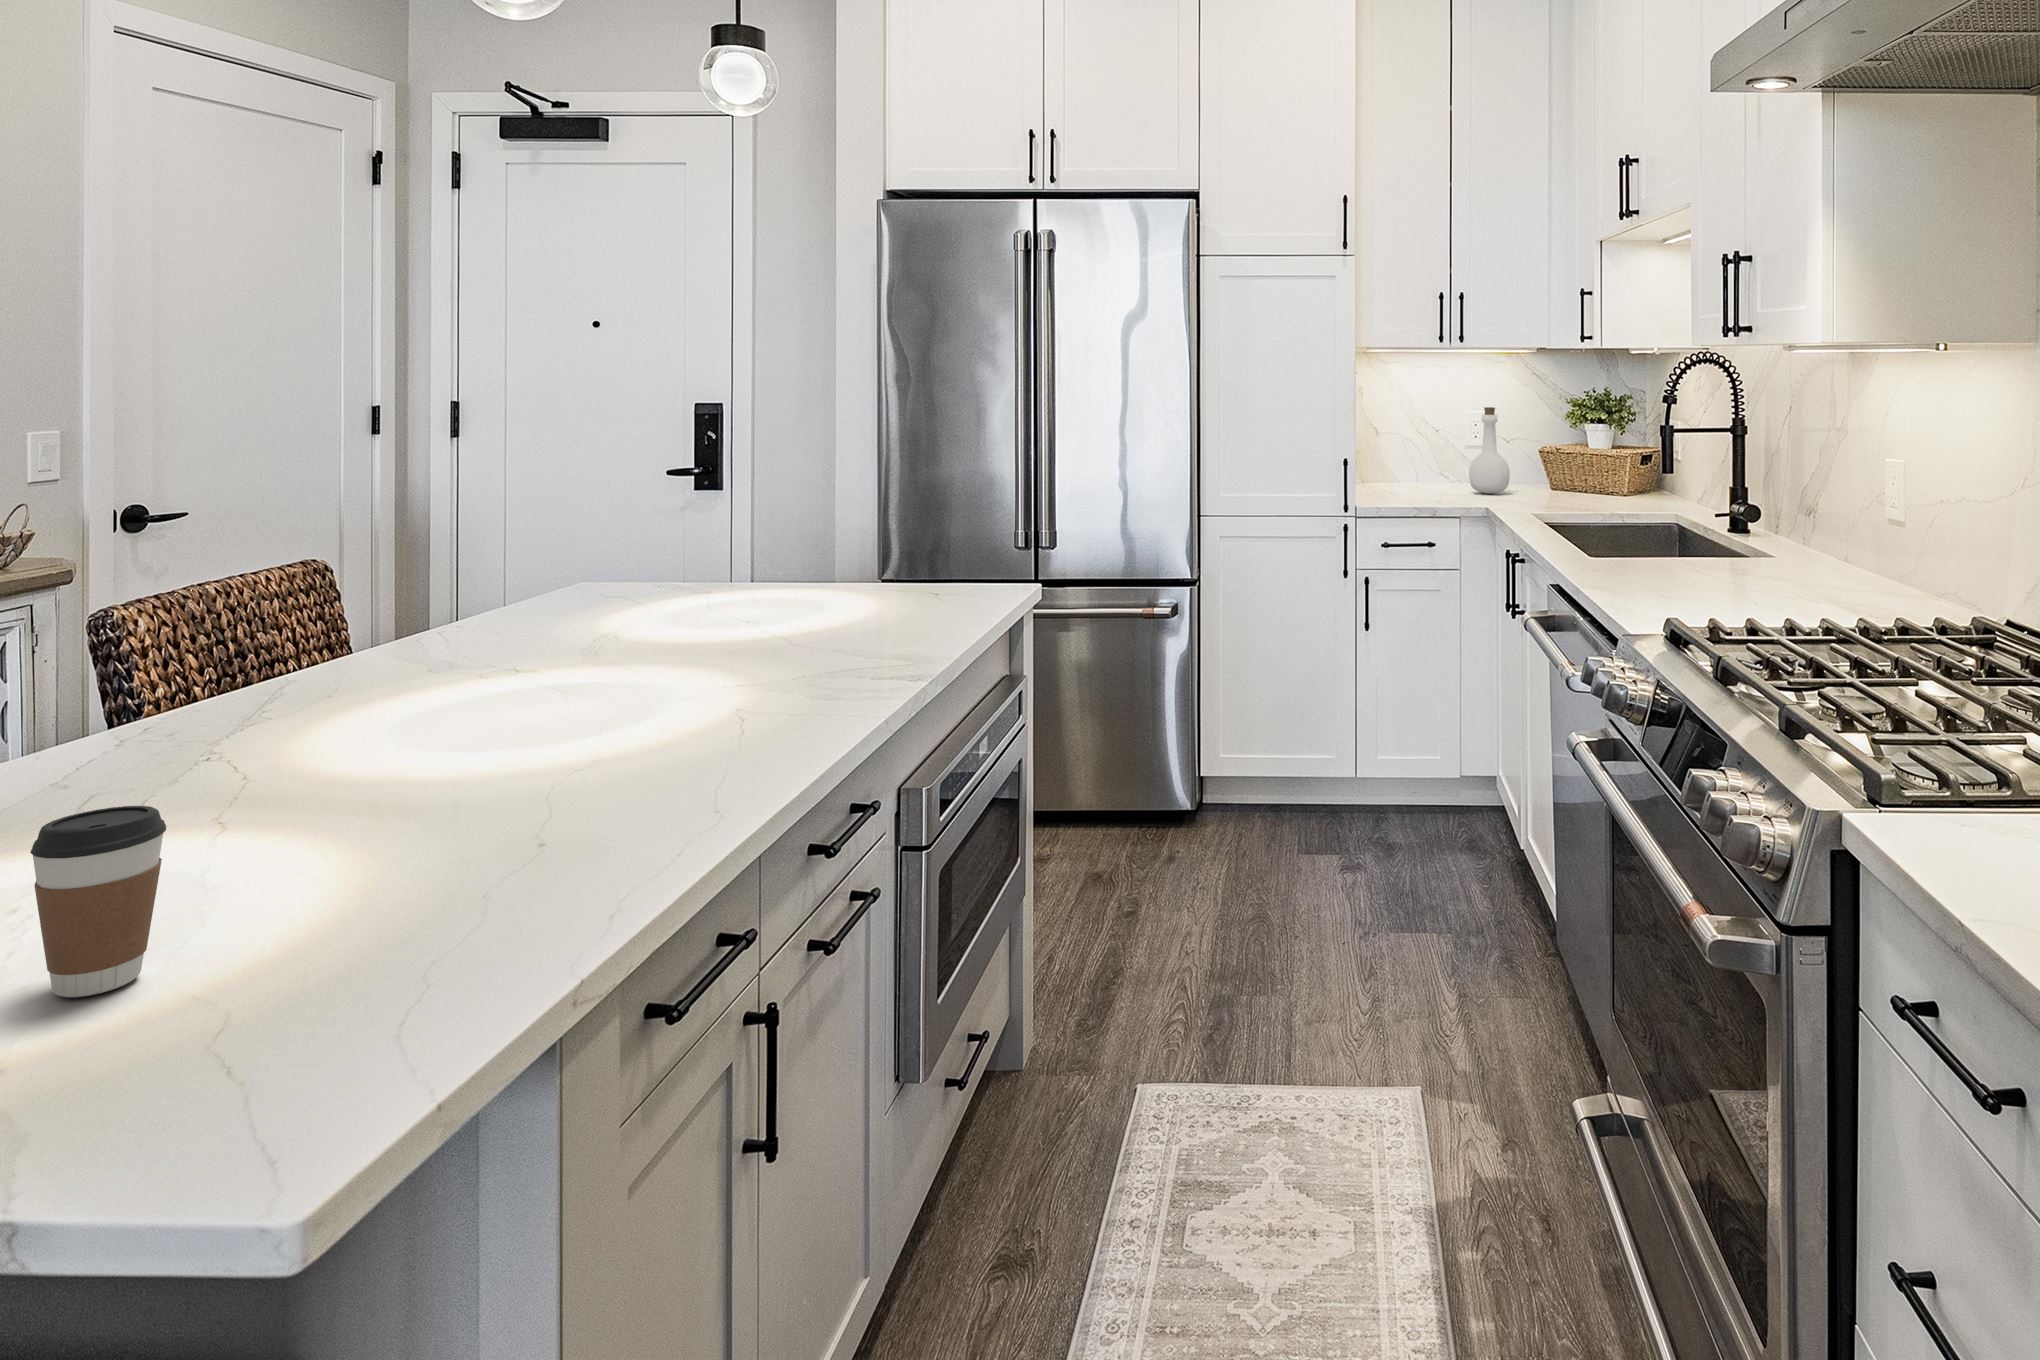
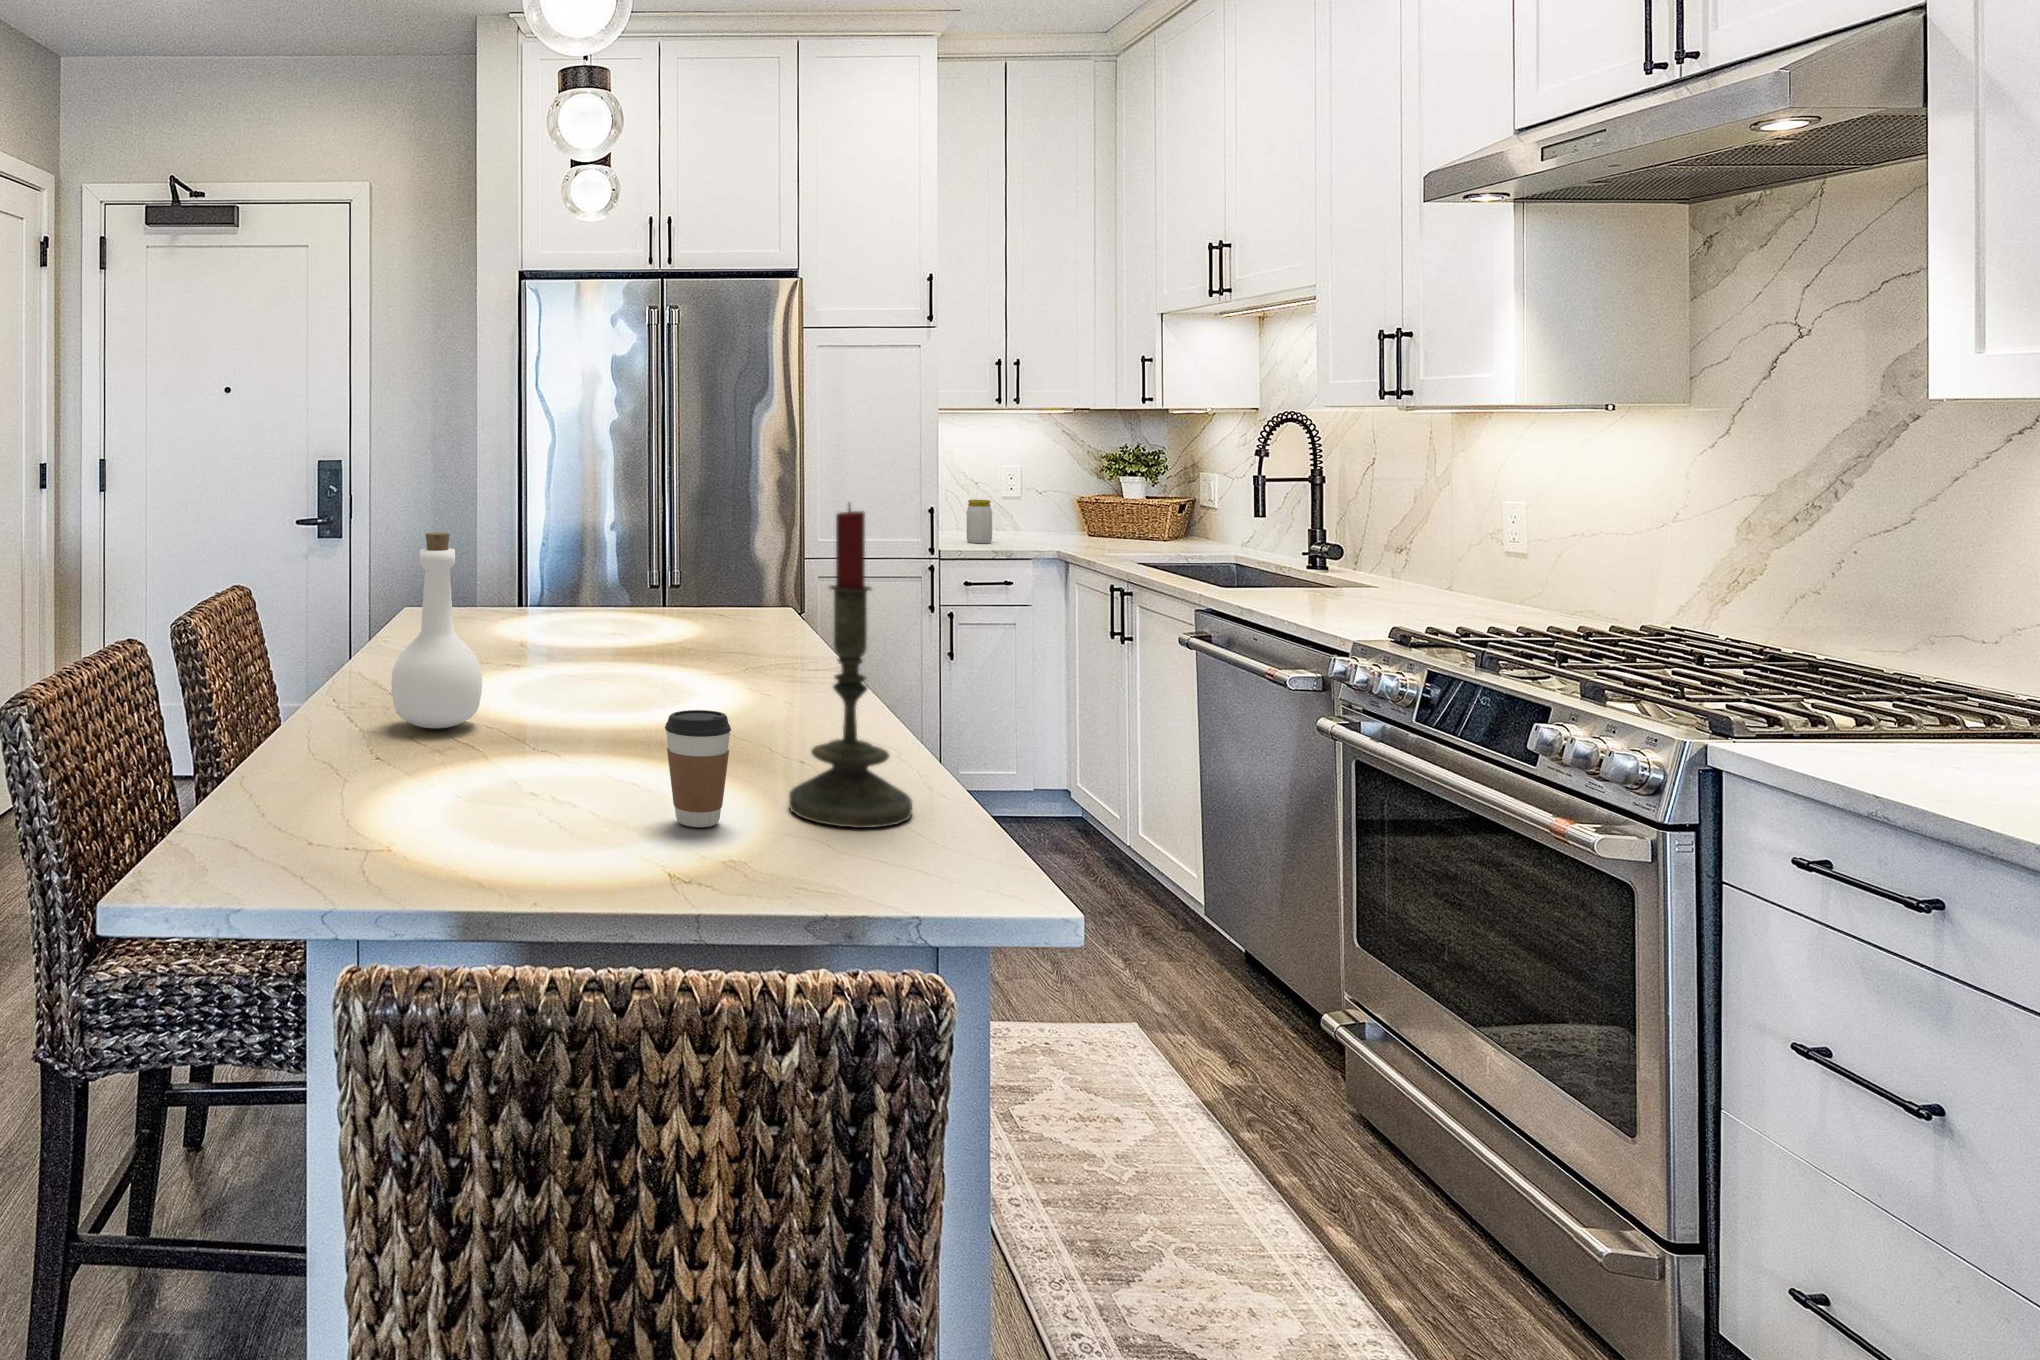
bottle: present [1469,407,1510,494] -> present [391,532,482,728]
jar: none [1413,448,1440,498] -> present [967,500,992,543]
candle: none [278,487,498,998] -> present [789,504,912,828]

